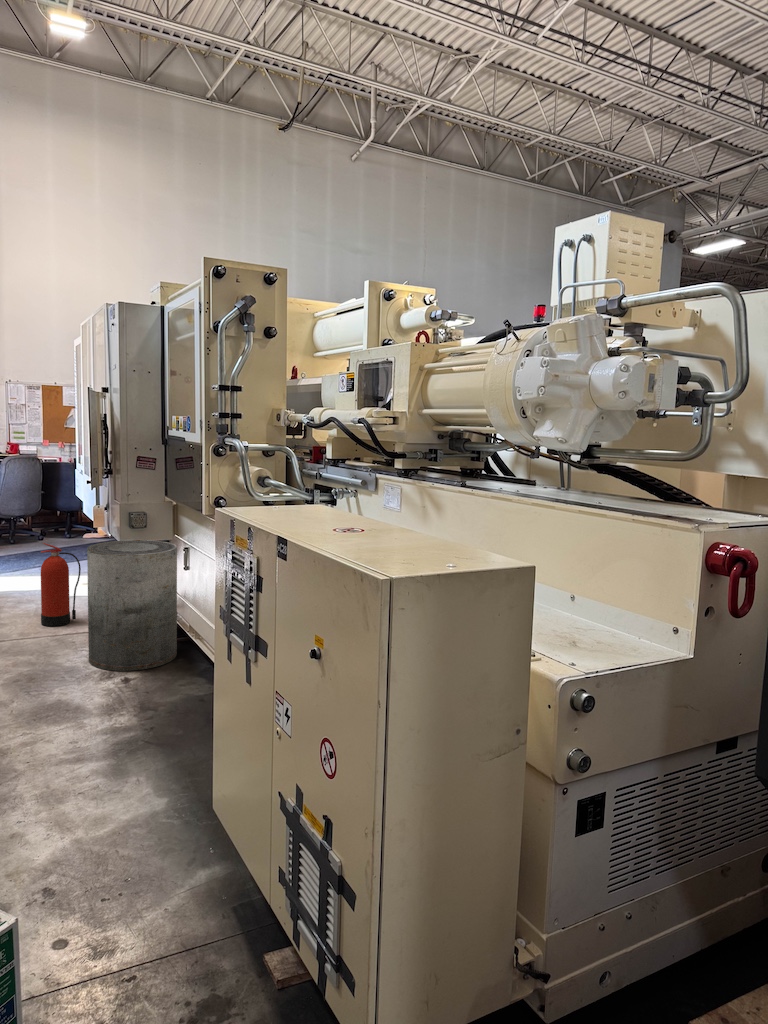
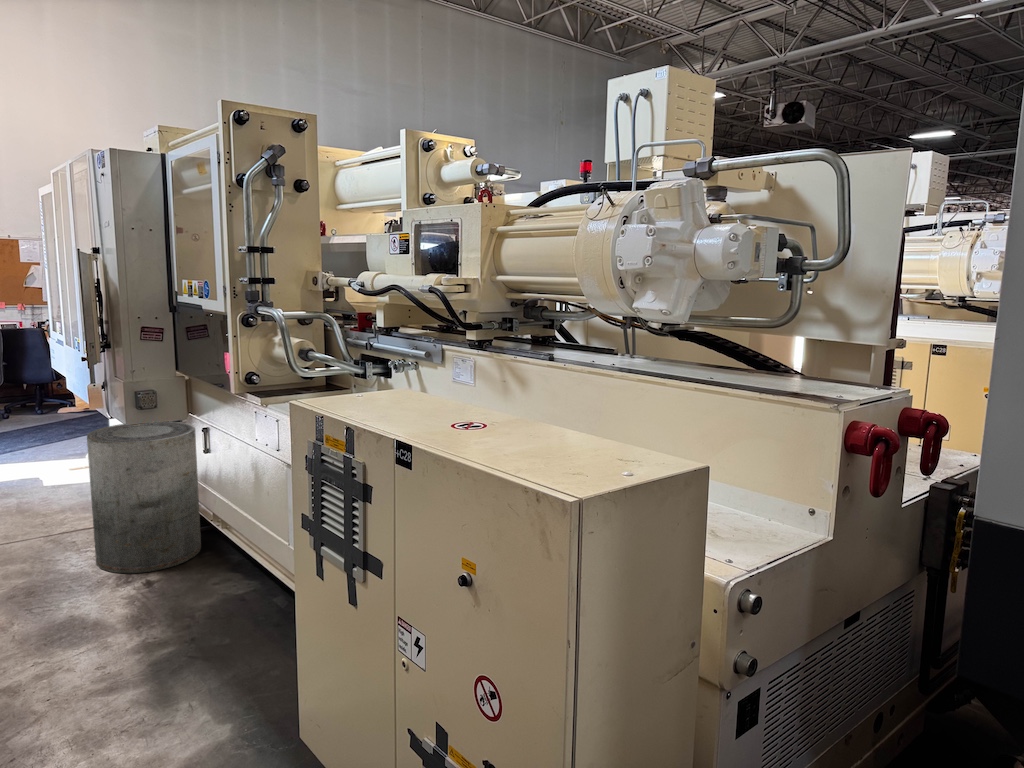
fire extinguisher: present [41,543,81,626] -> none [20,430,72,525]

